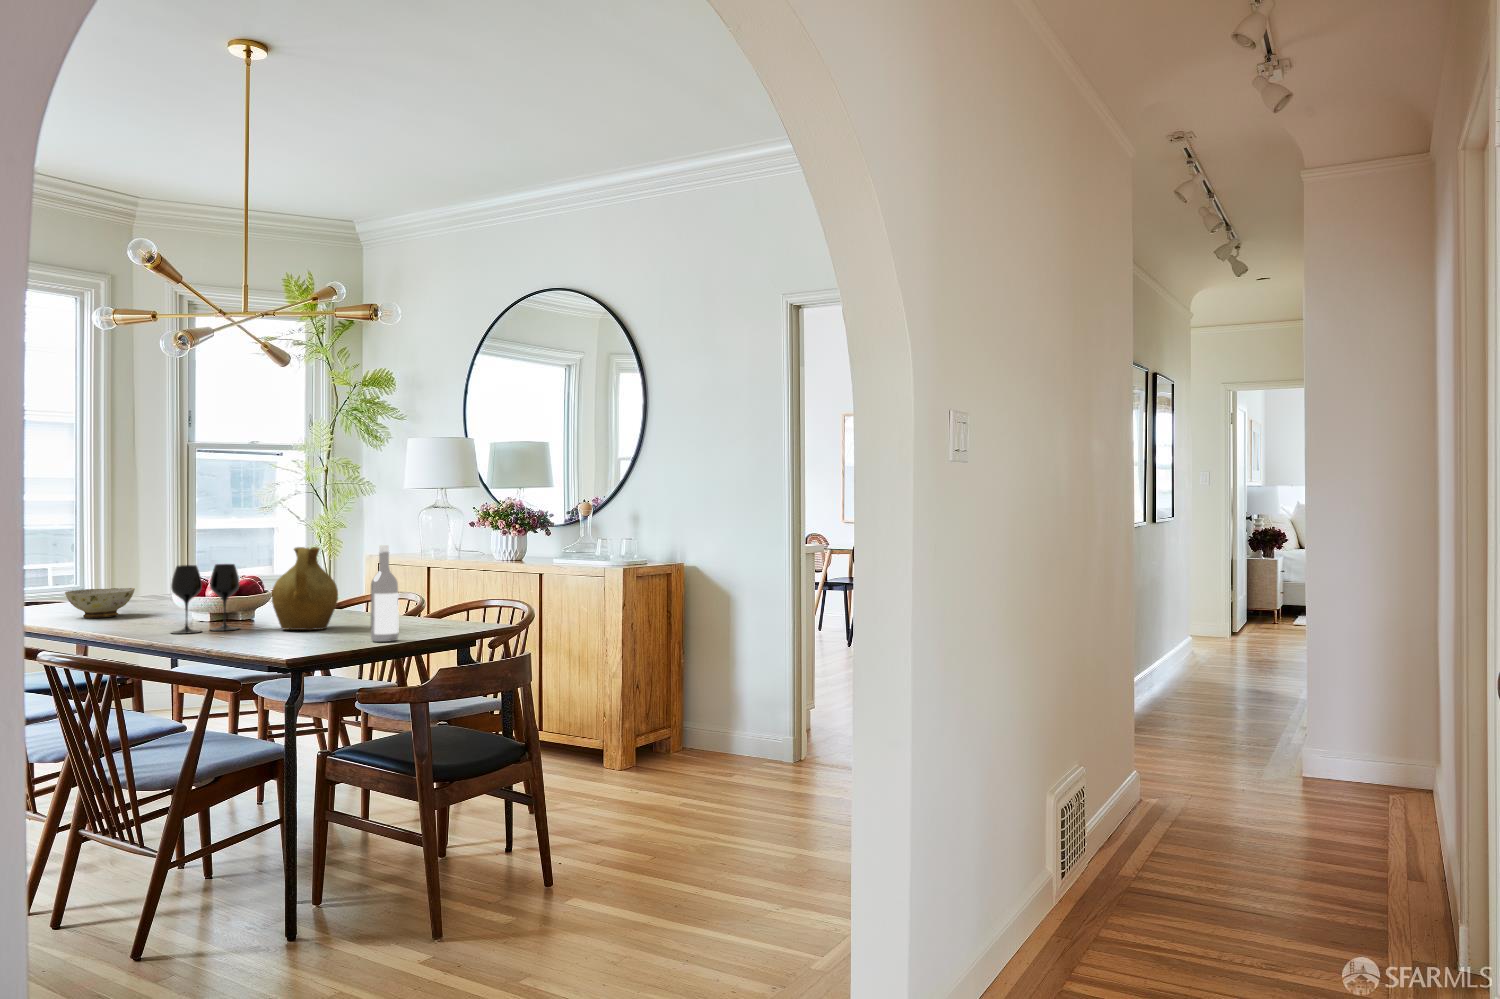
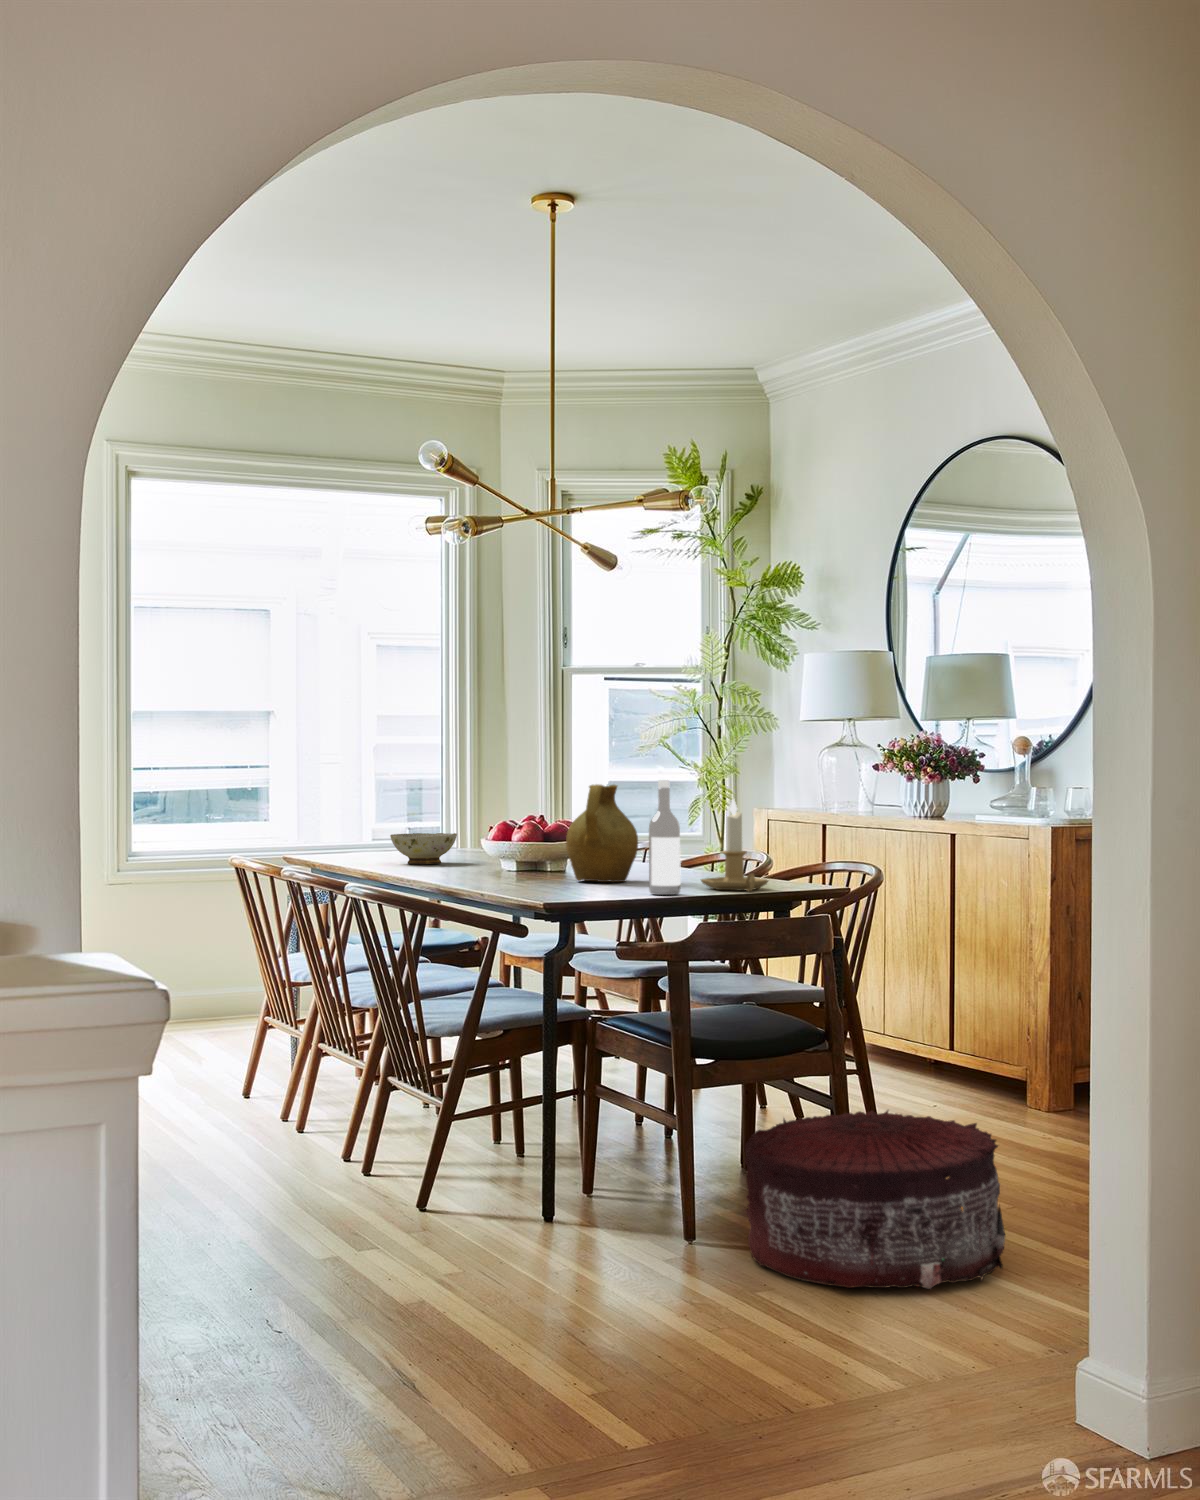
candlestick: none [403,557,461,633] -> present [701,799,768,892]
wine glass: present [171,564,239,634] -> none [466,803,538,880]
pouf: none [488,800,700,960] -> present [744,1110,1005,1288]

